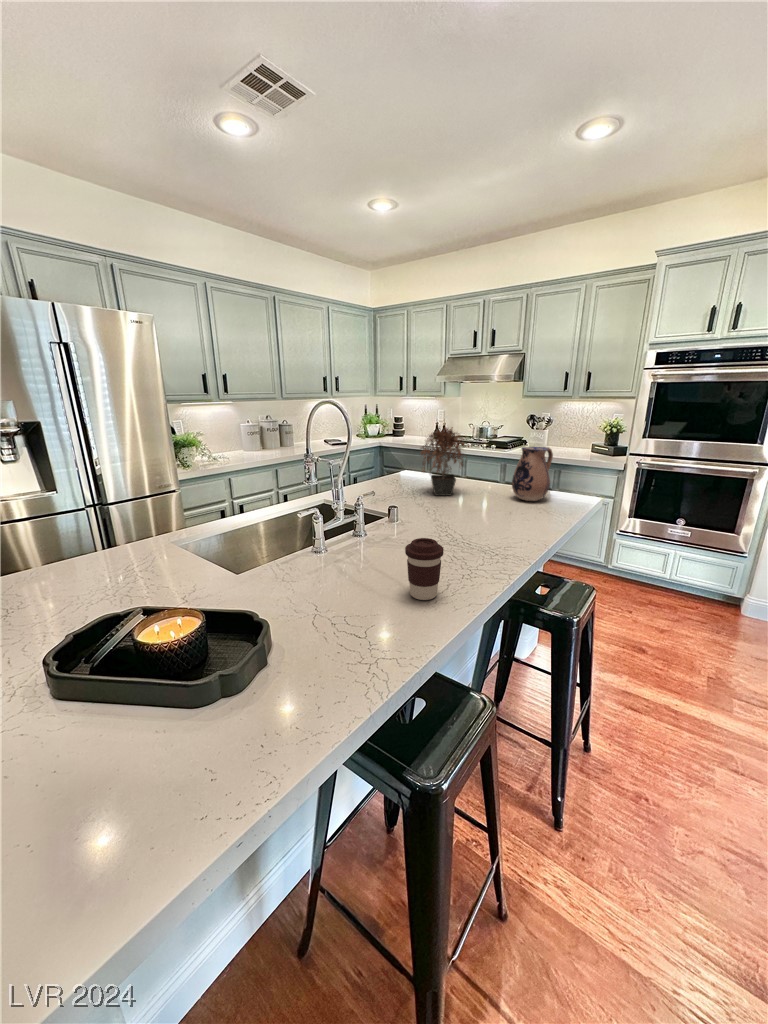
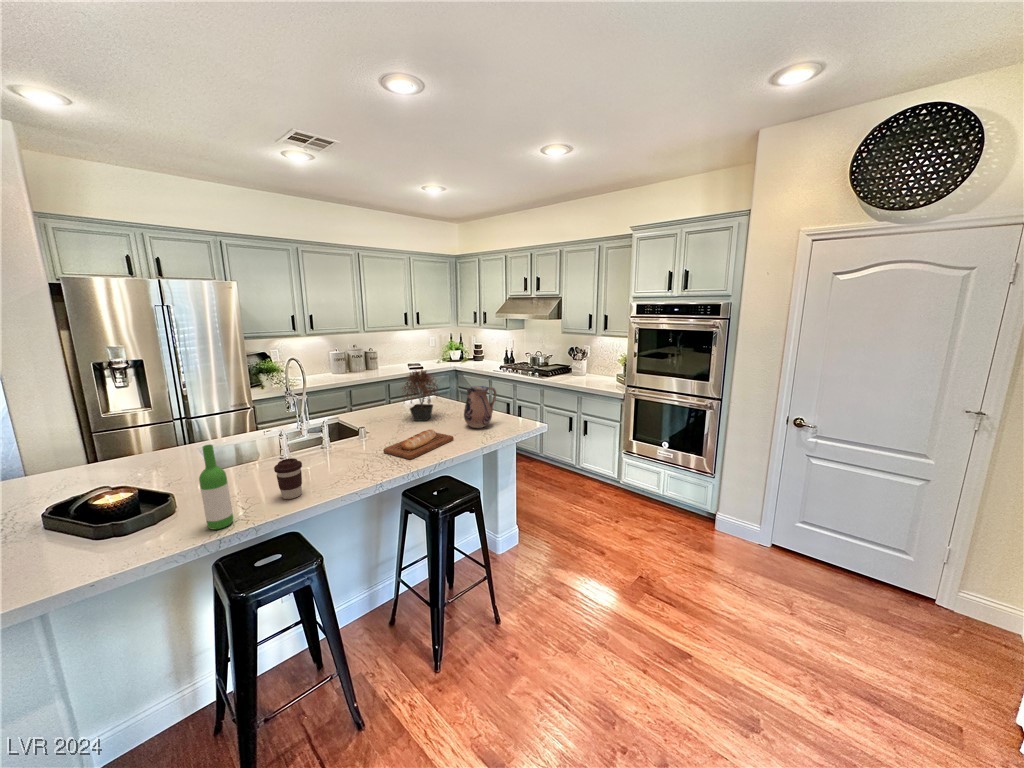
bread loaf: none [461,502,527,540] -> present [384,429,454,459]
wine bottle: none [360,511,397,654] -> present [199,444,233,529]

